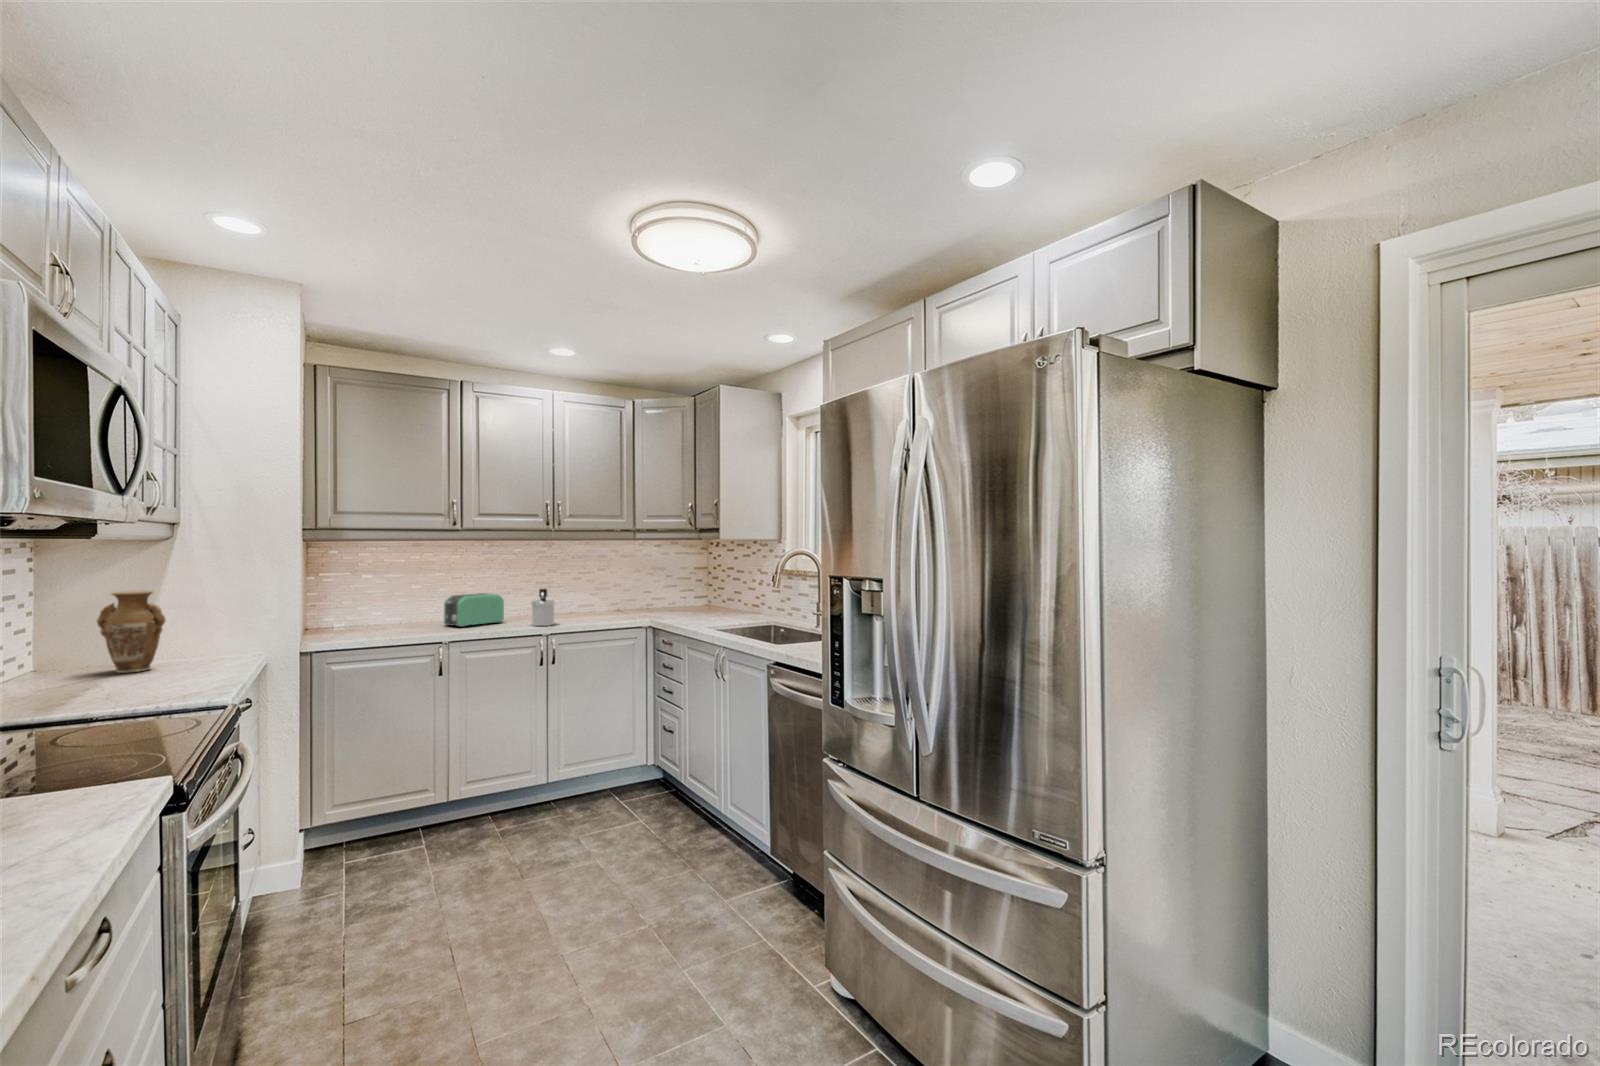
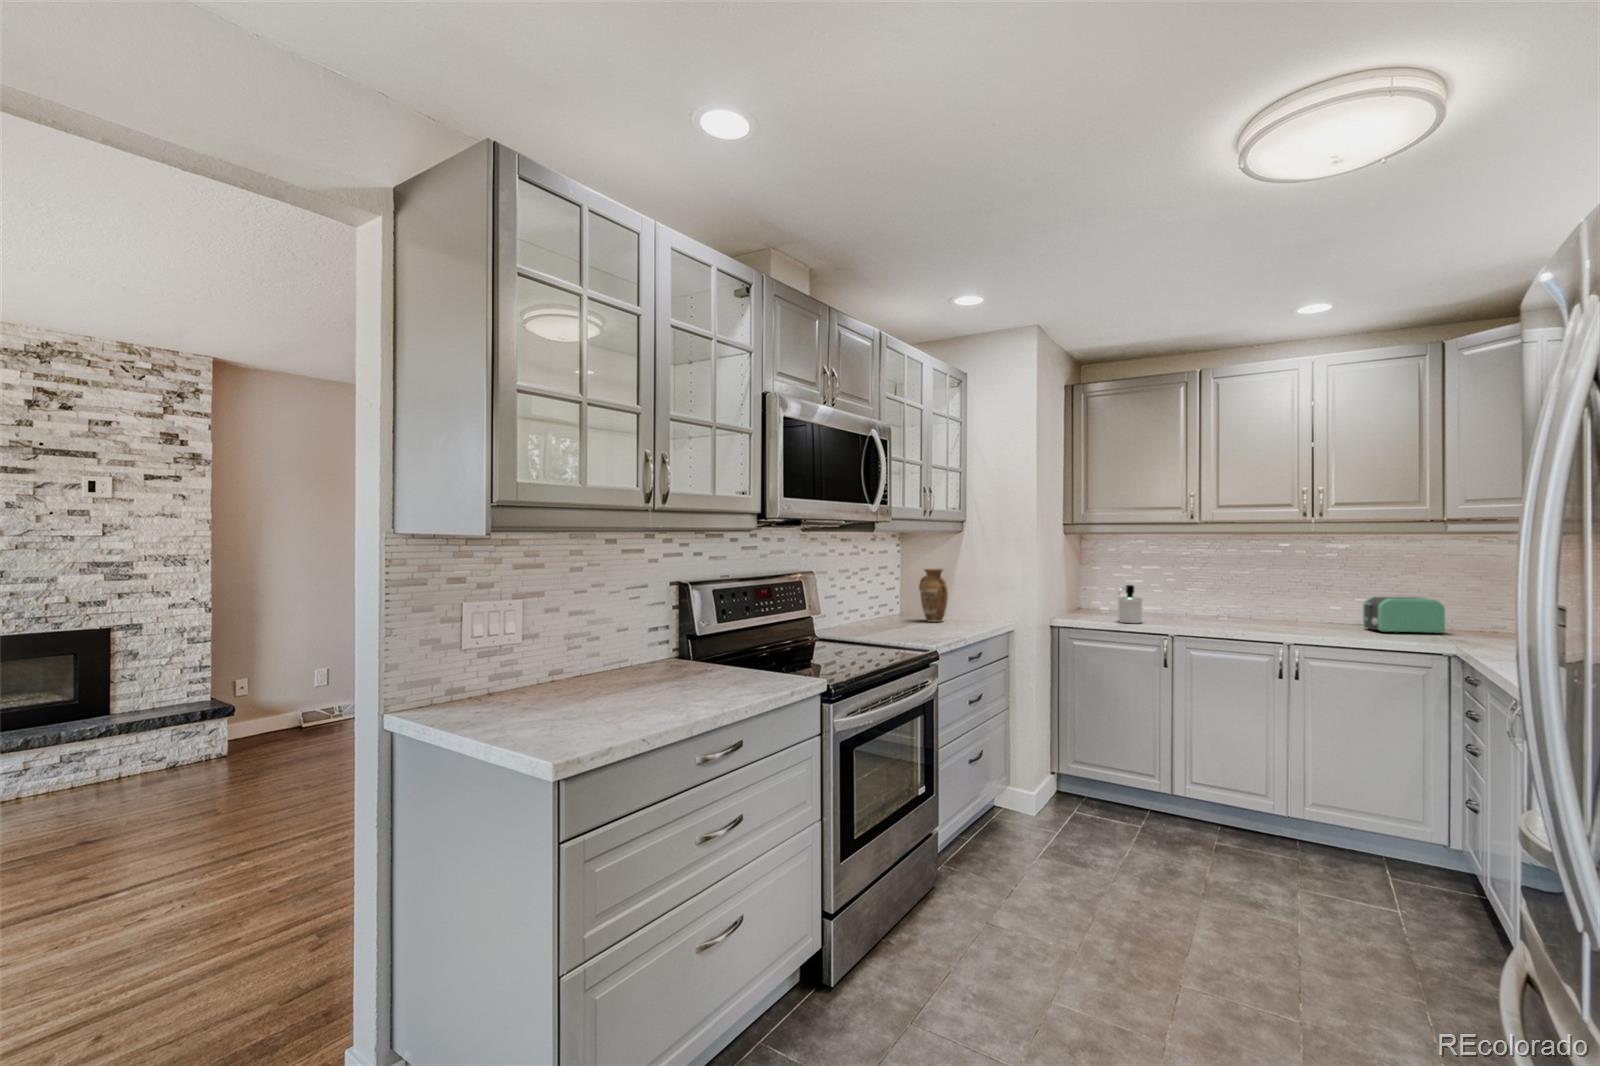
soap dispenser: present [531,589,555,626] -> present [1118,585,1143,623]
toaster: present [444,593,504,627] -> present [1363,596,1445,634]

